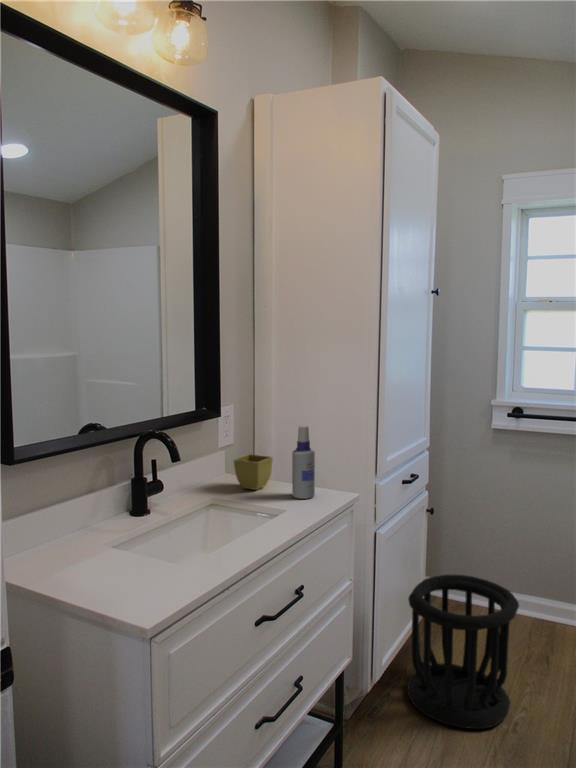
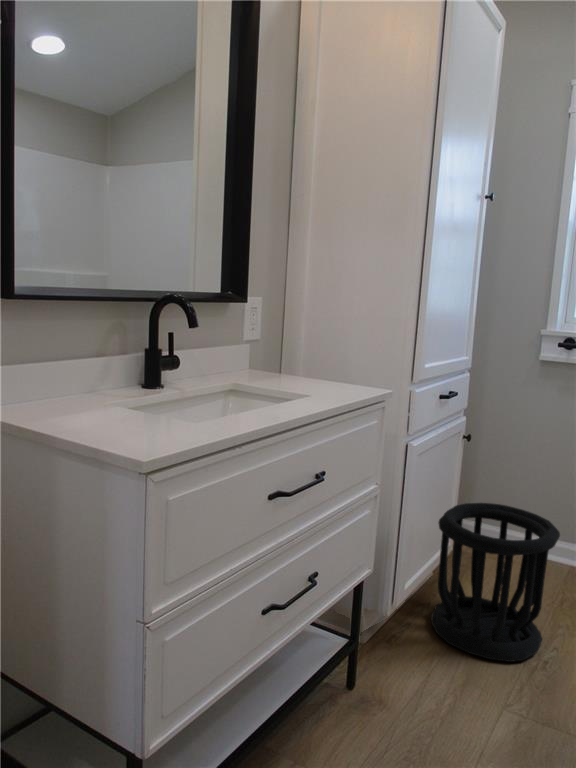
spray bottle: present [292,425,315,499] -> none [320,309,347,389]
flower pot: present [234,454,273,490] -> none [258,345,301,381]

